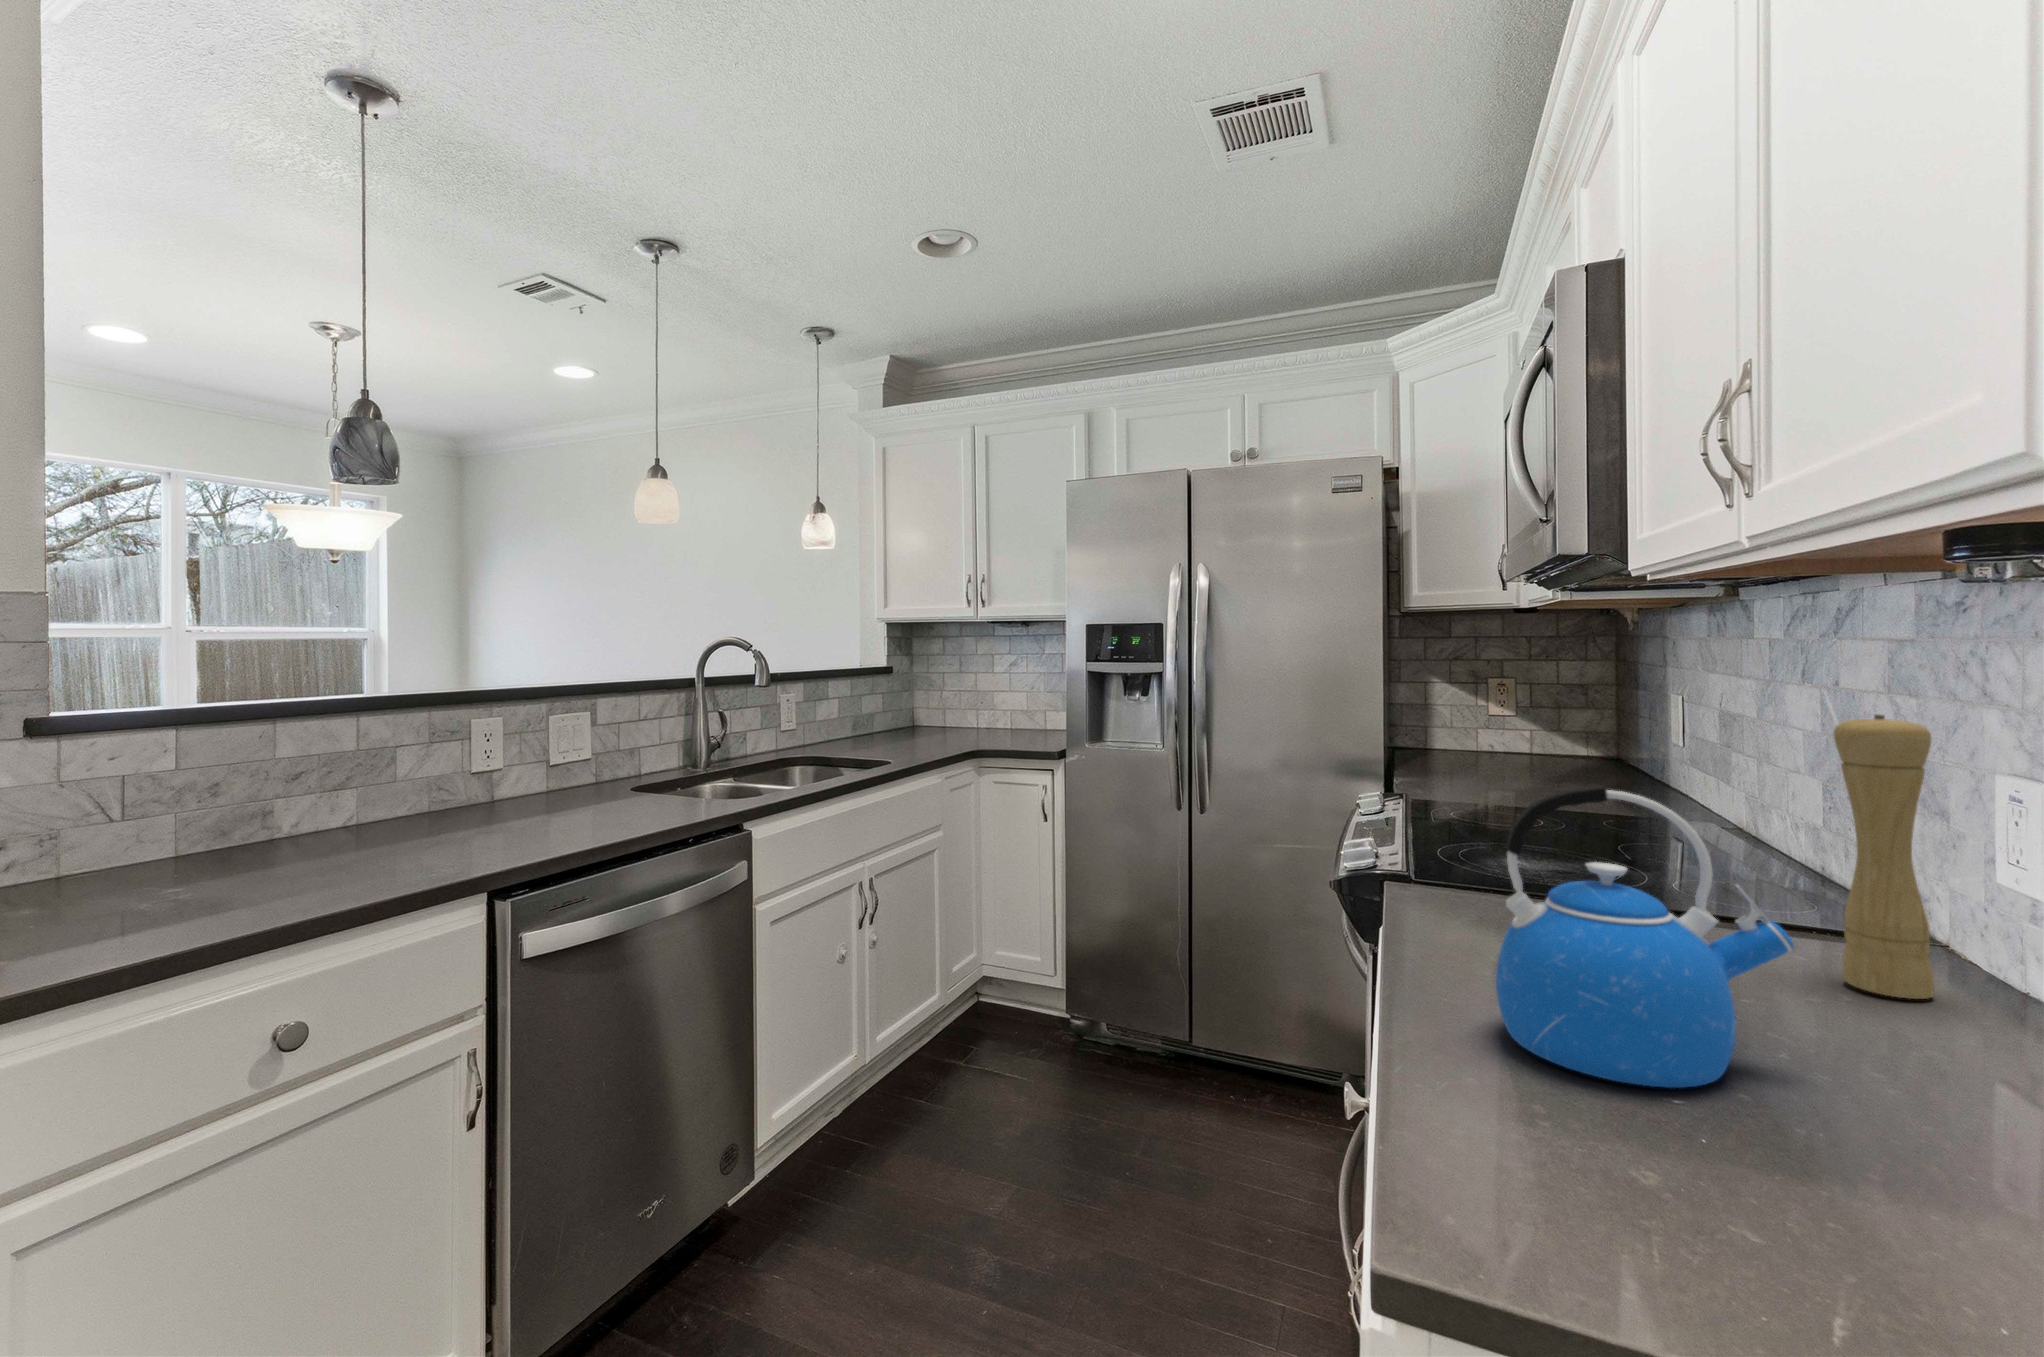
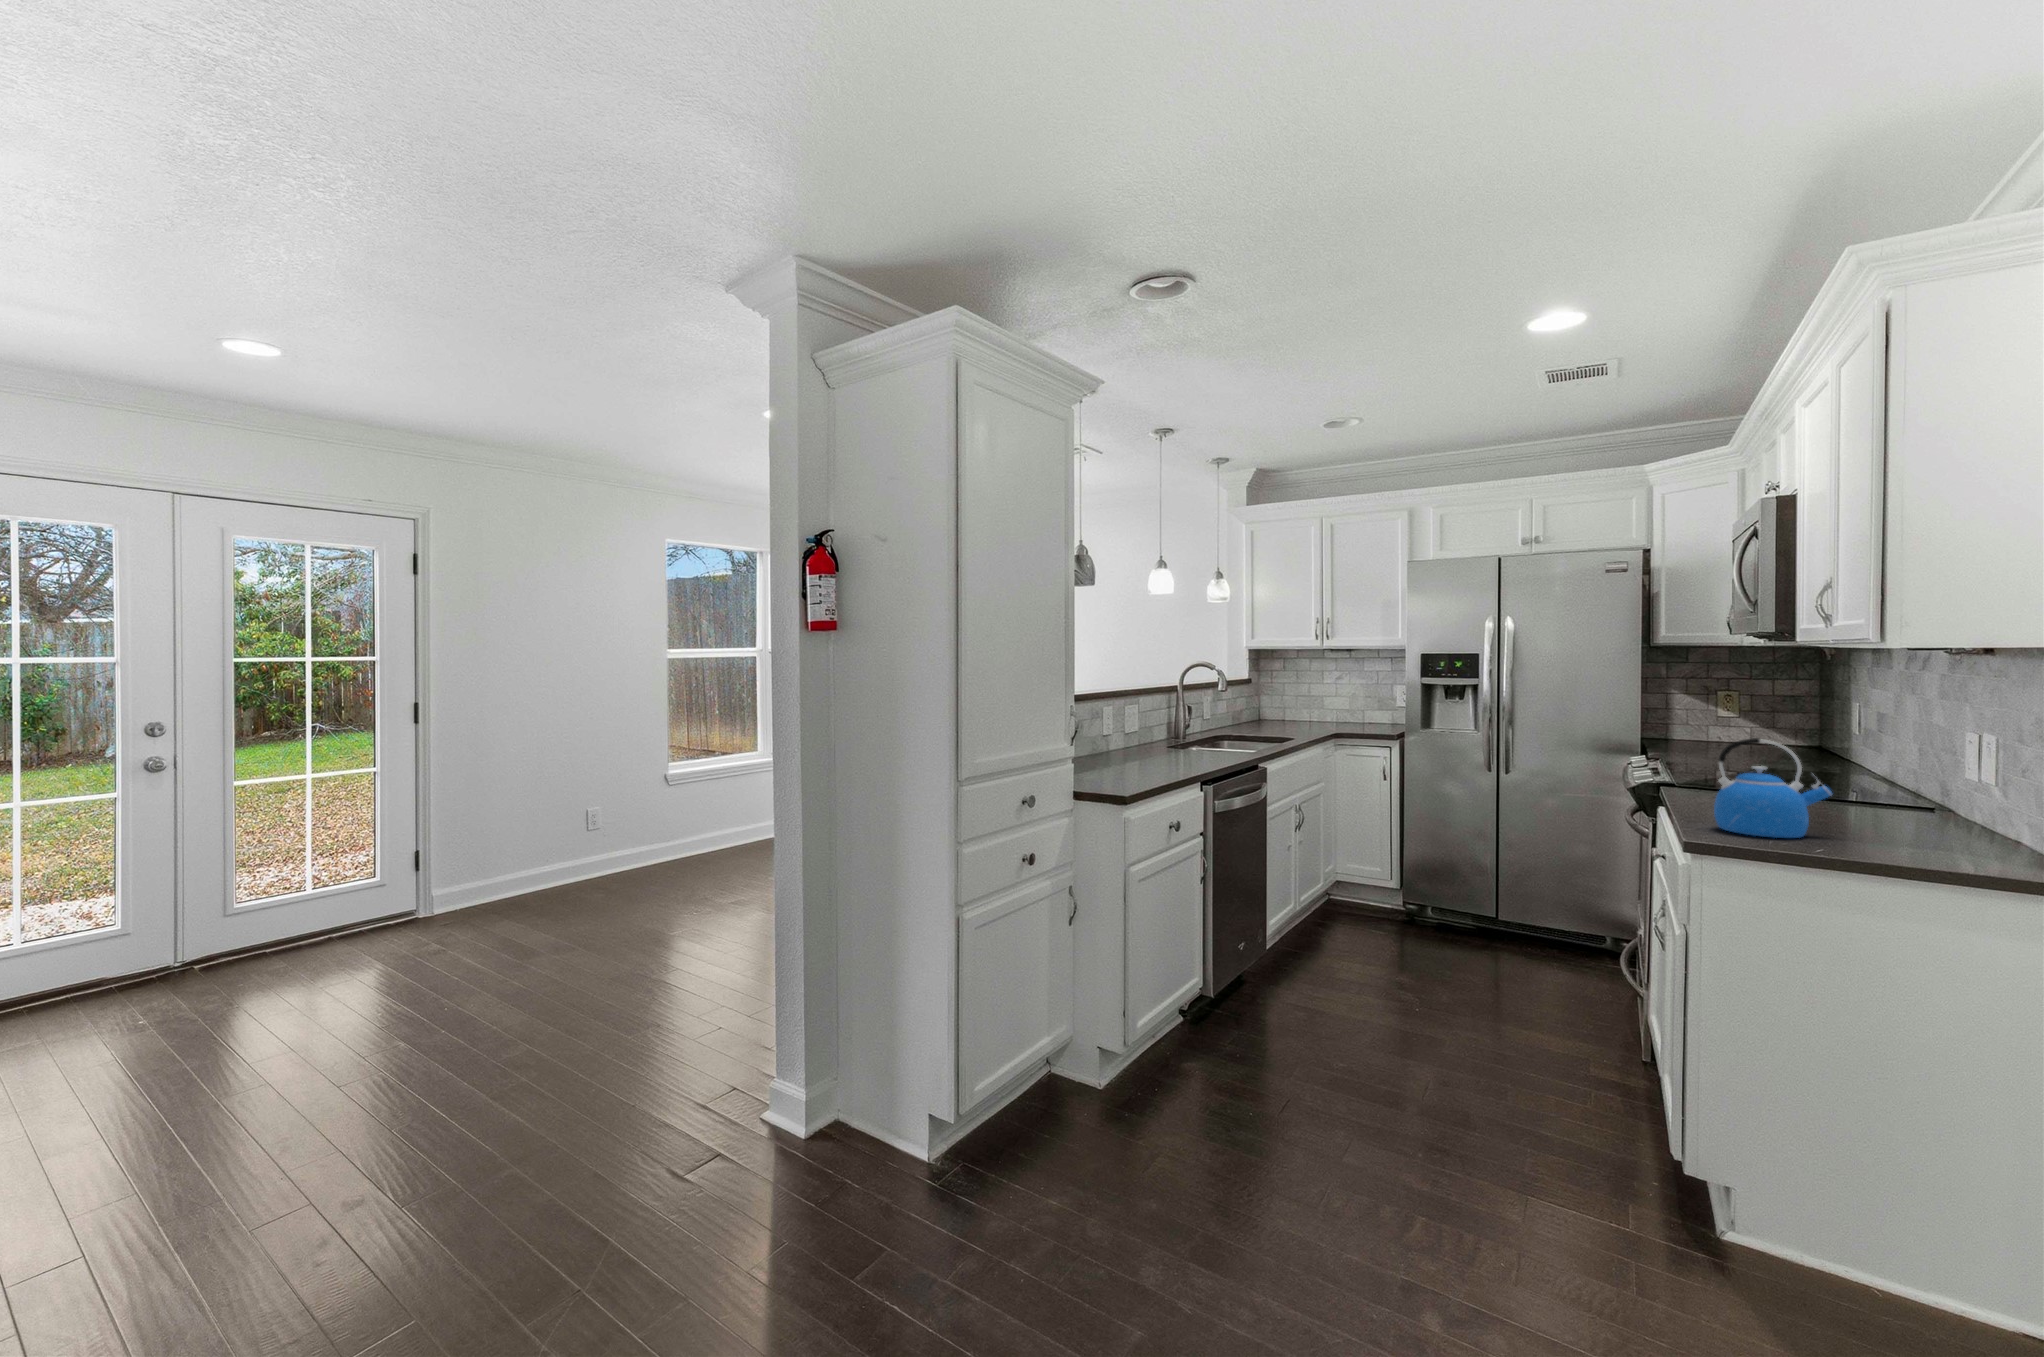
pepper mill: present [1834,714,1934,999] -> none [1874,715,1915,828]

